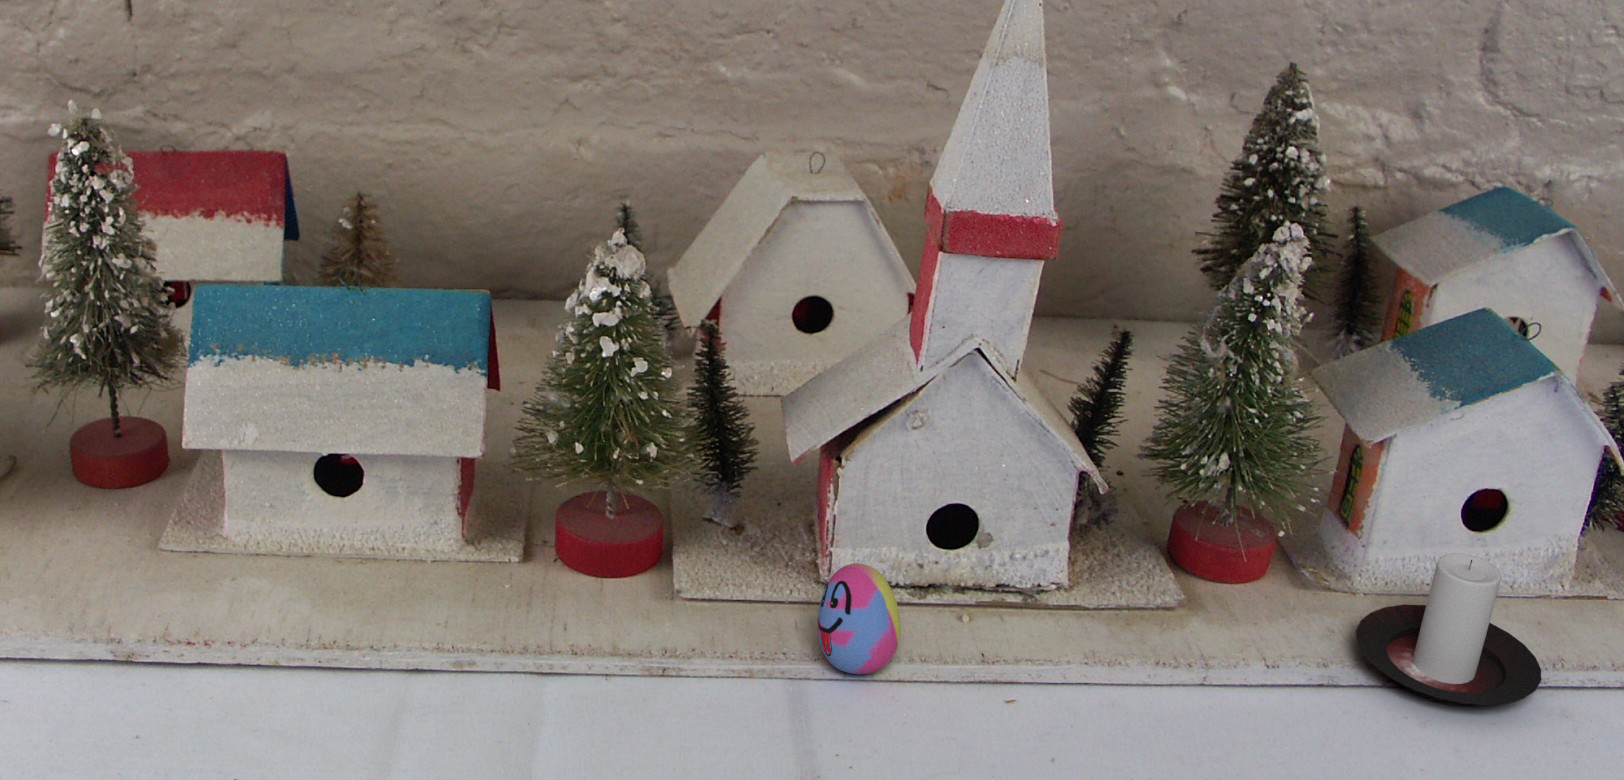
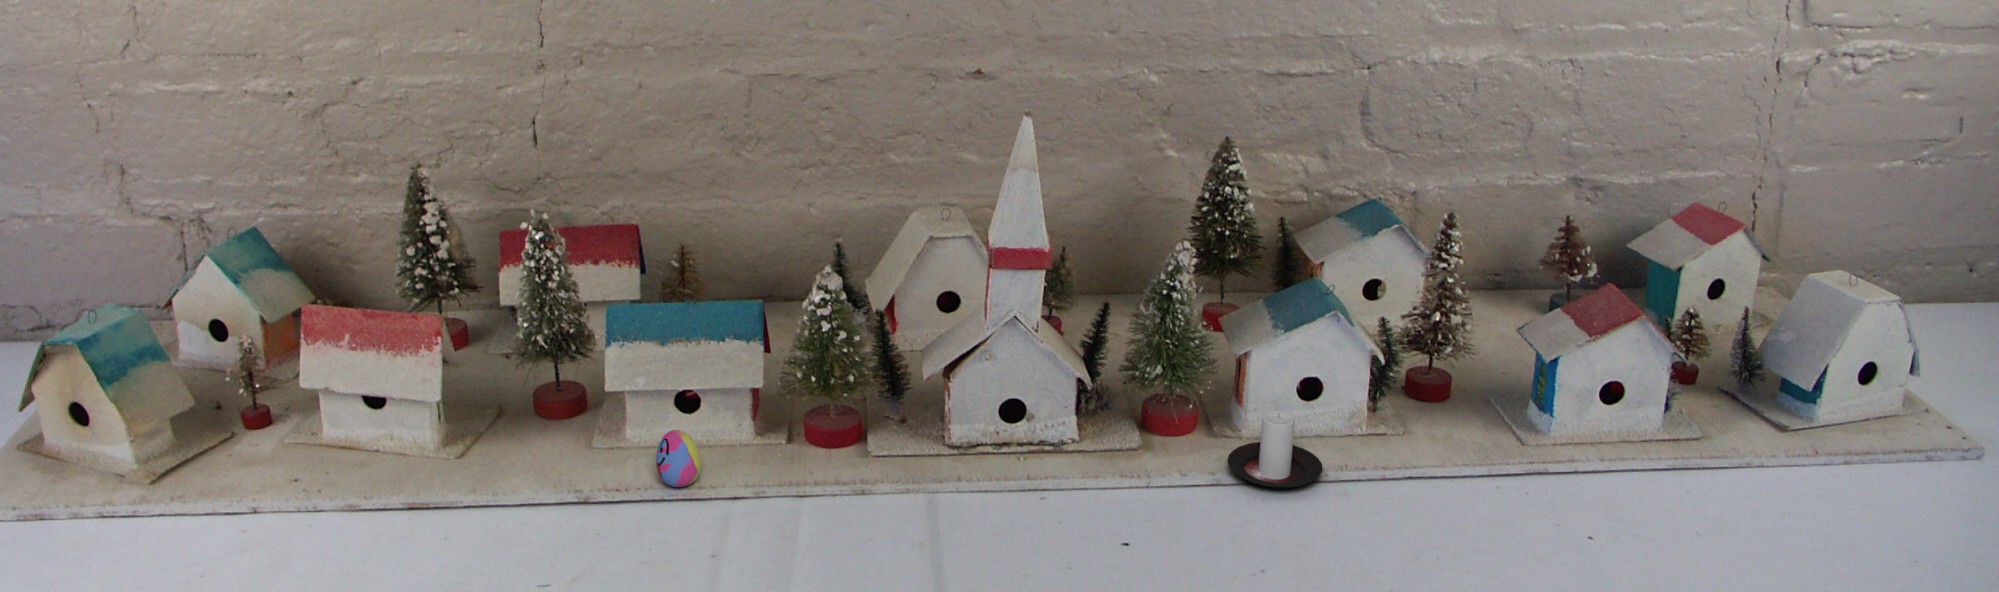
decorative egg: present [818,563,901,674] -> present [656,430,701,487]

